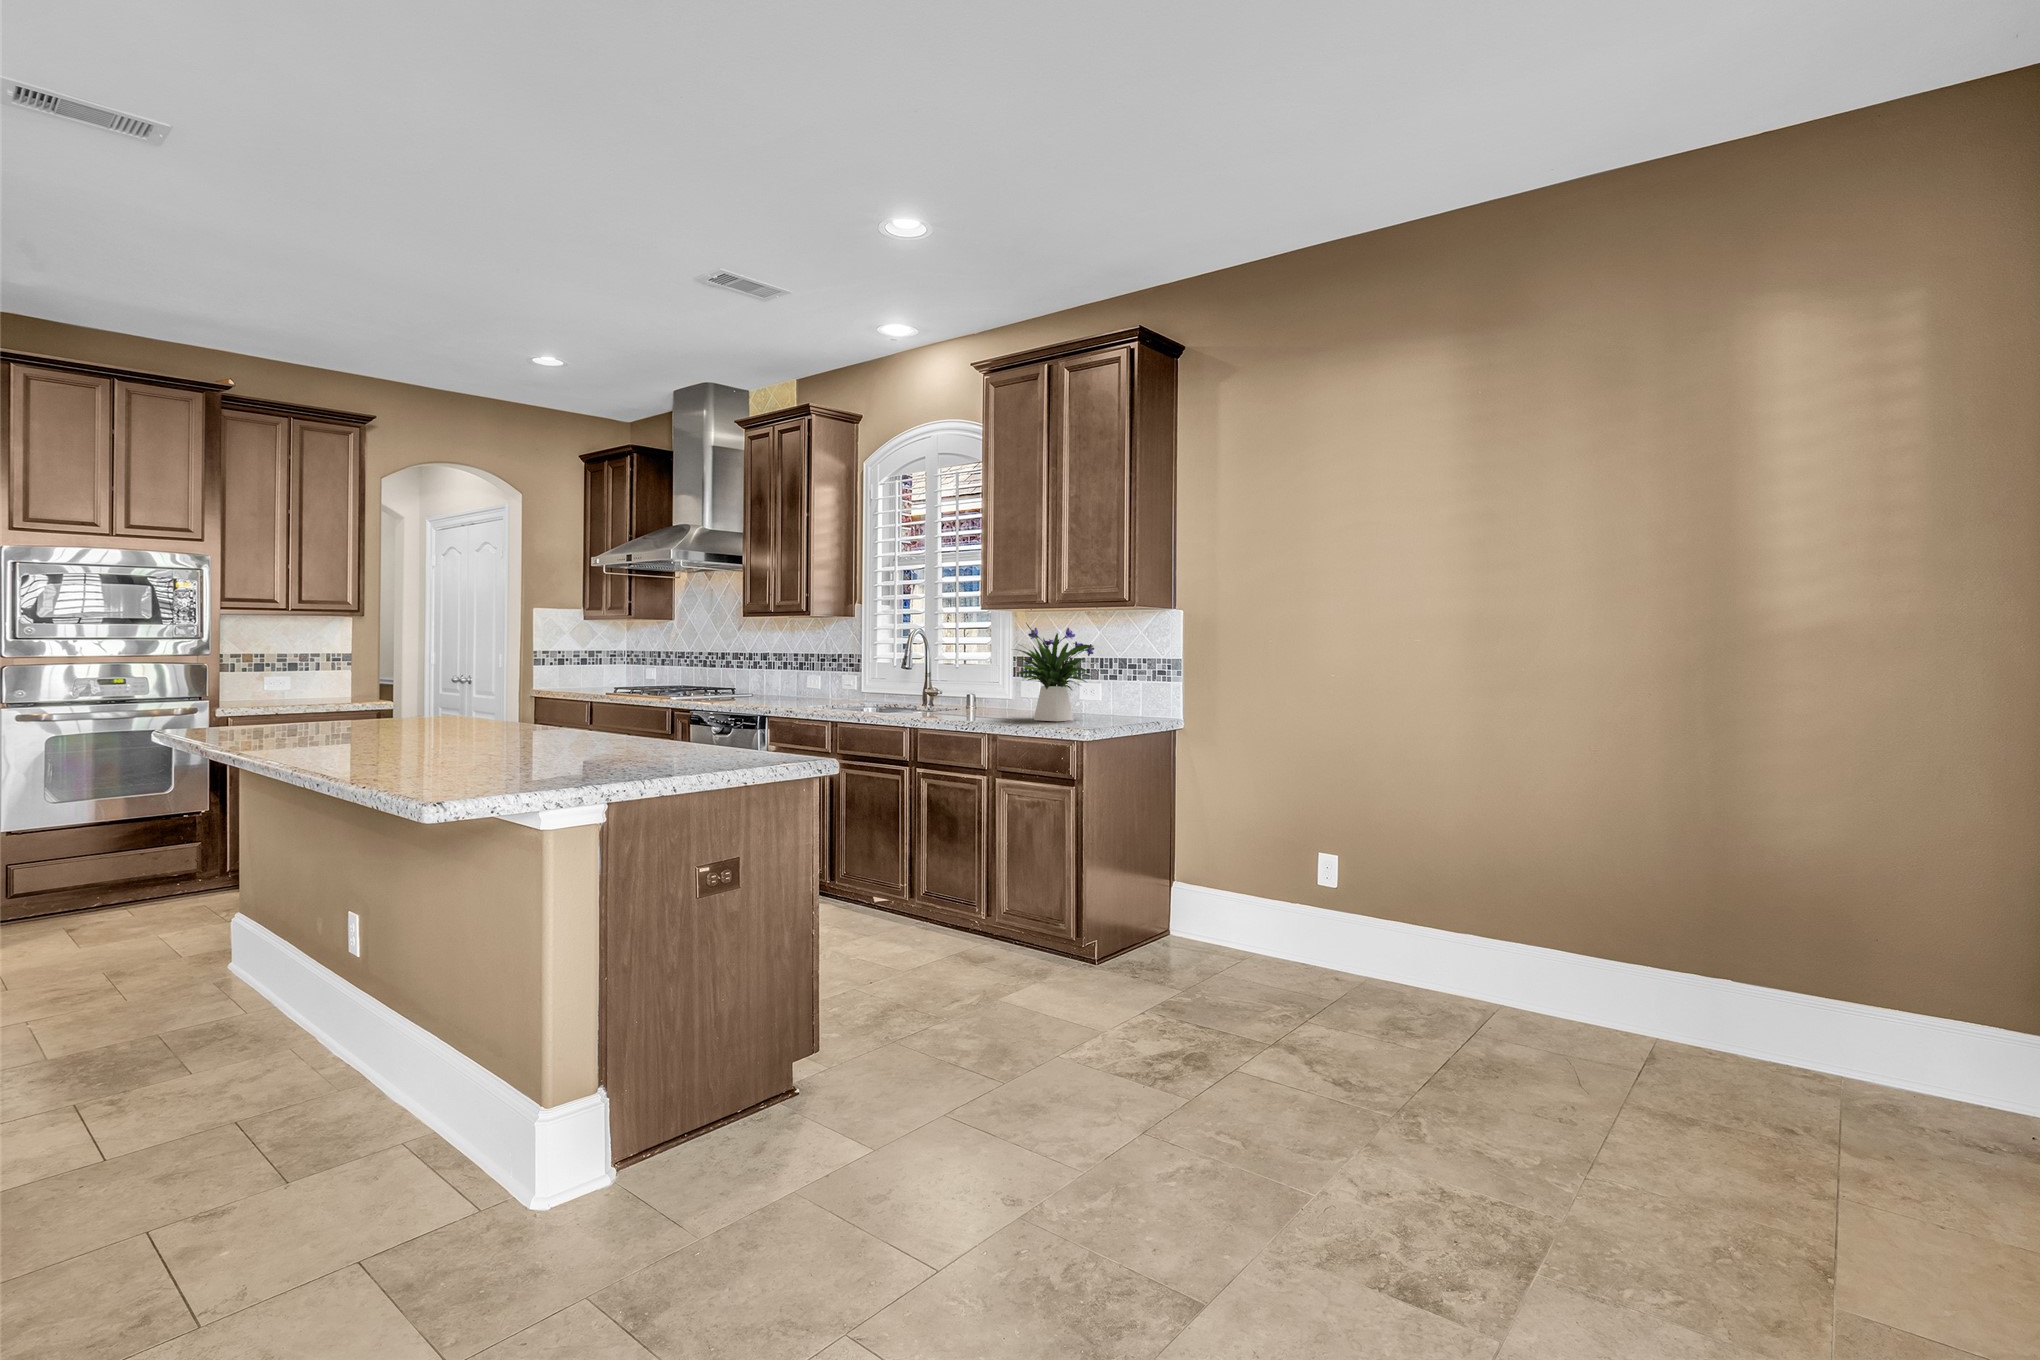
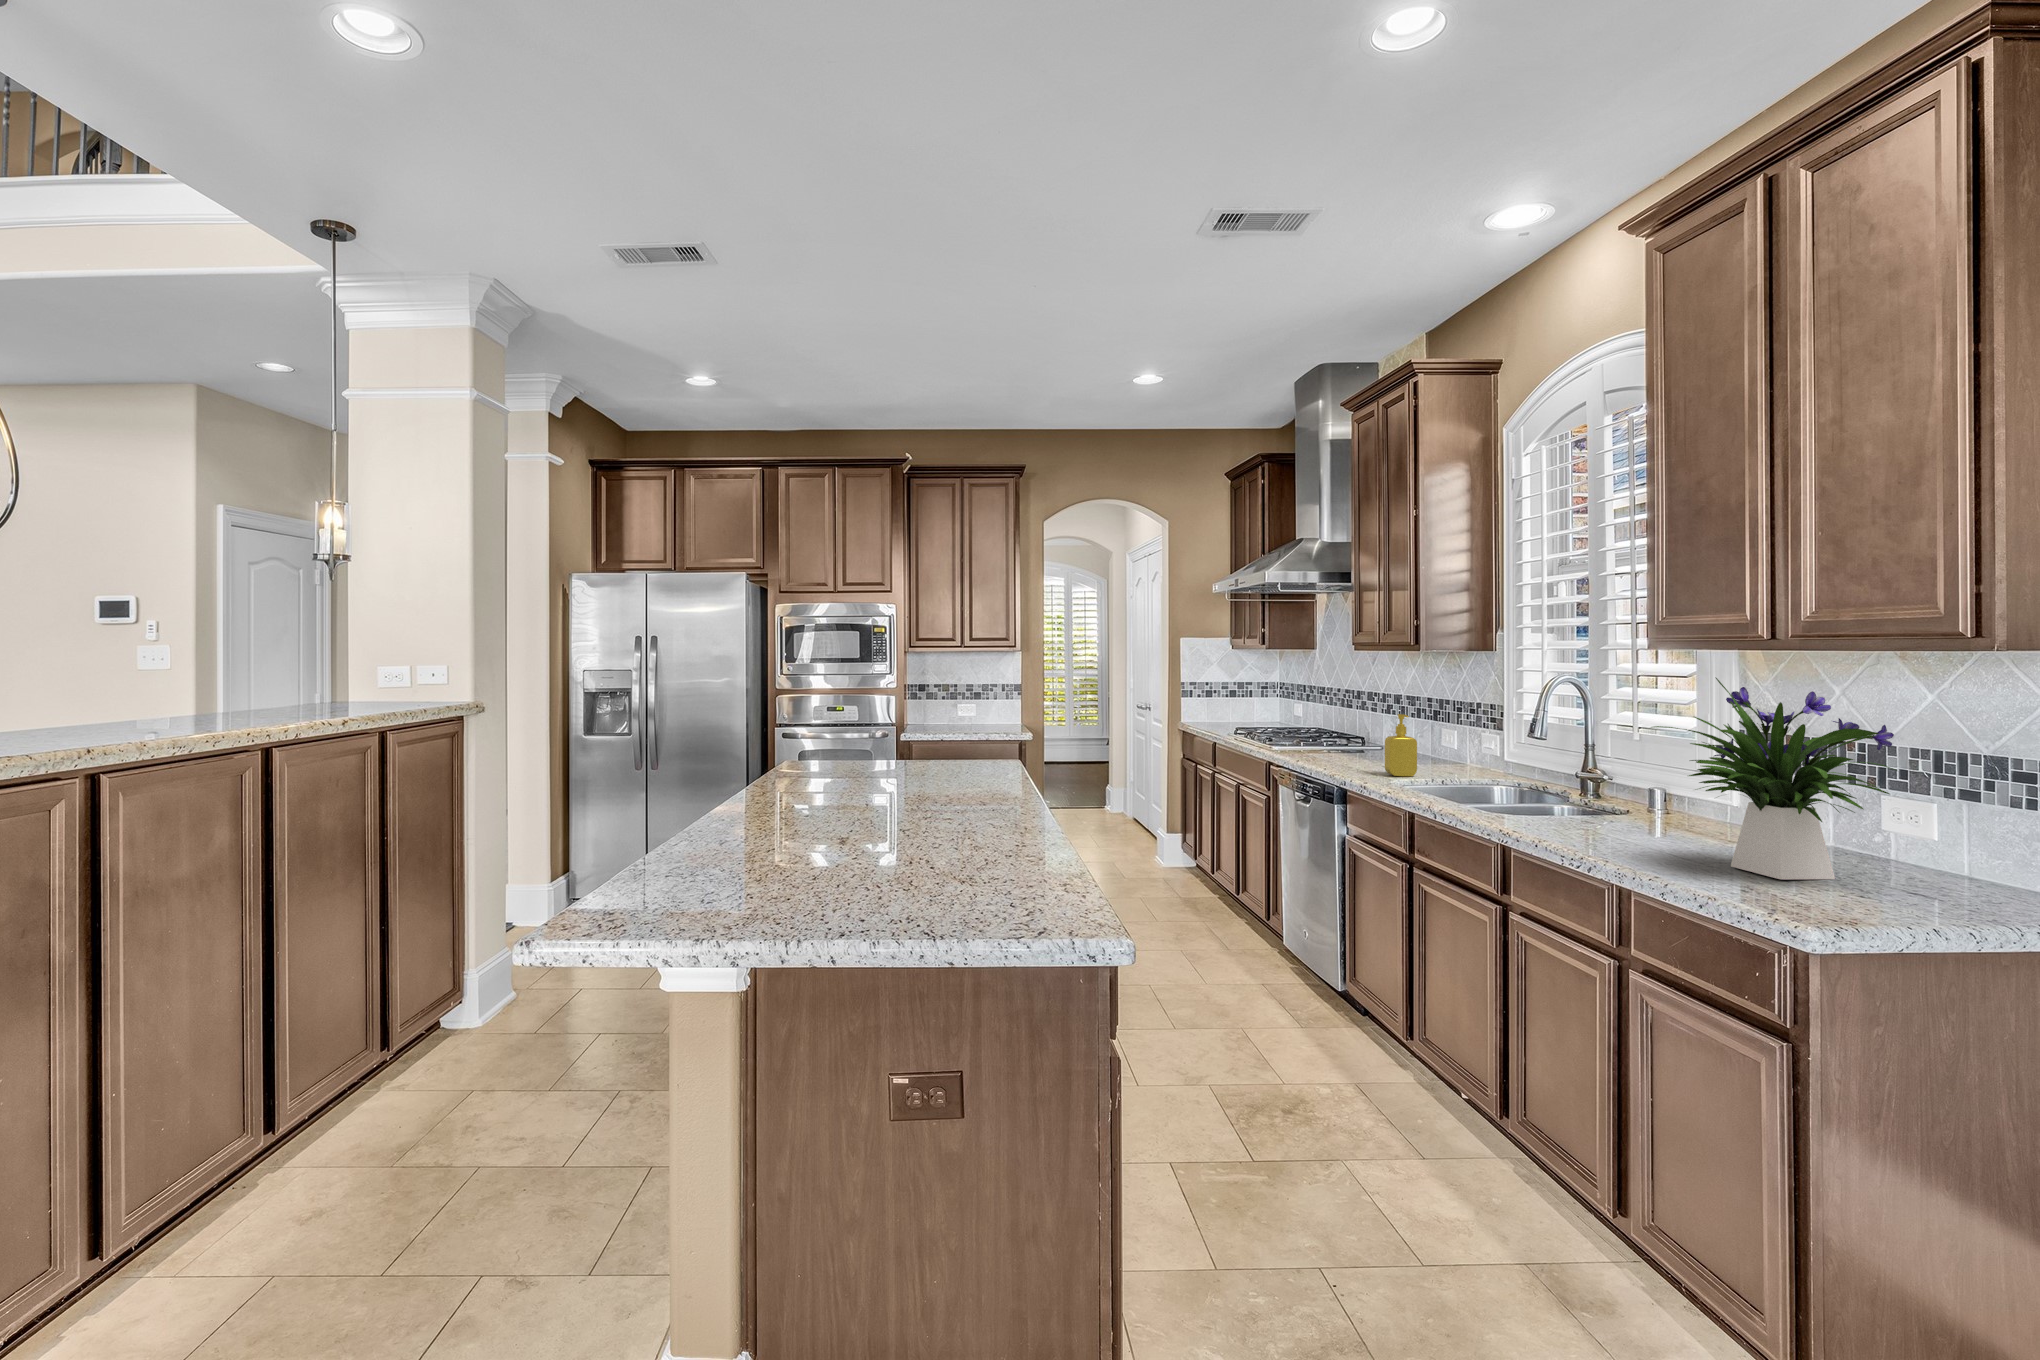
soap dispenser: none [798,660,821,705] -> present [1385,714,1417,776]

